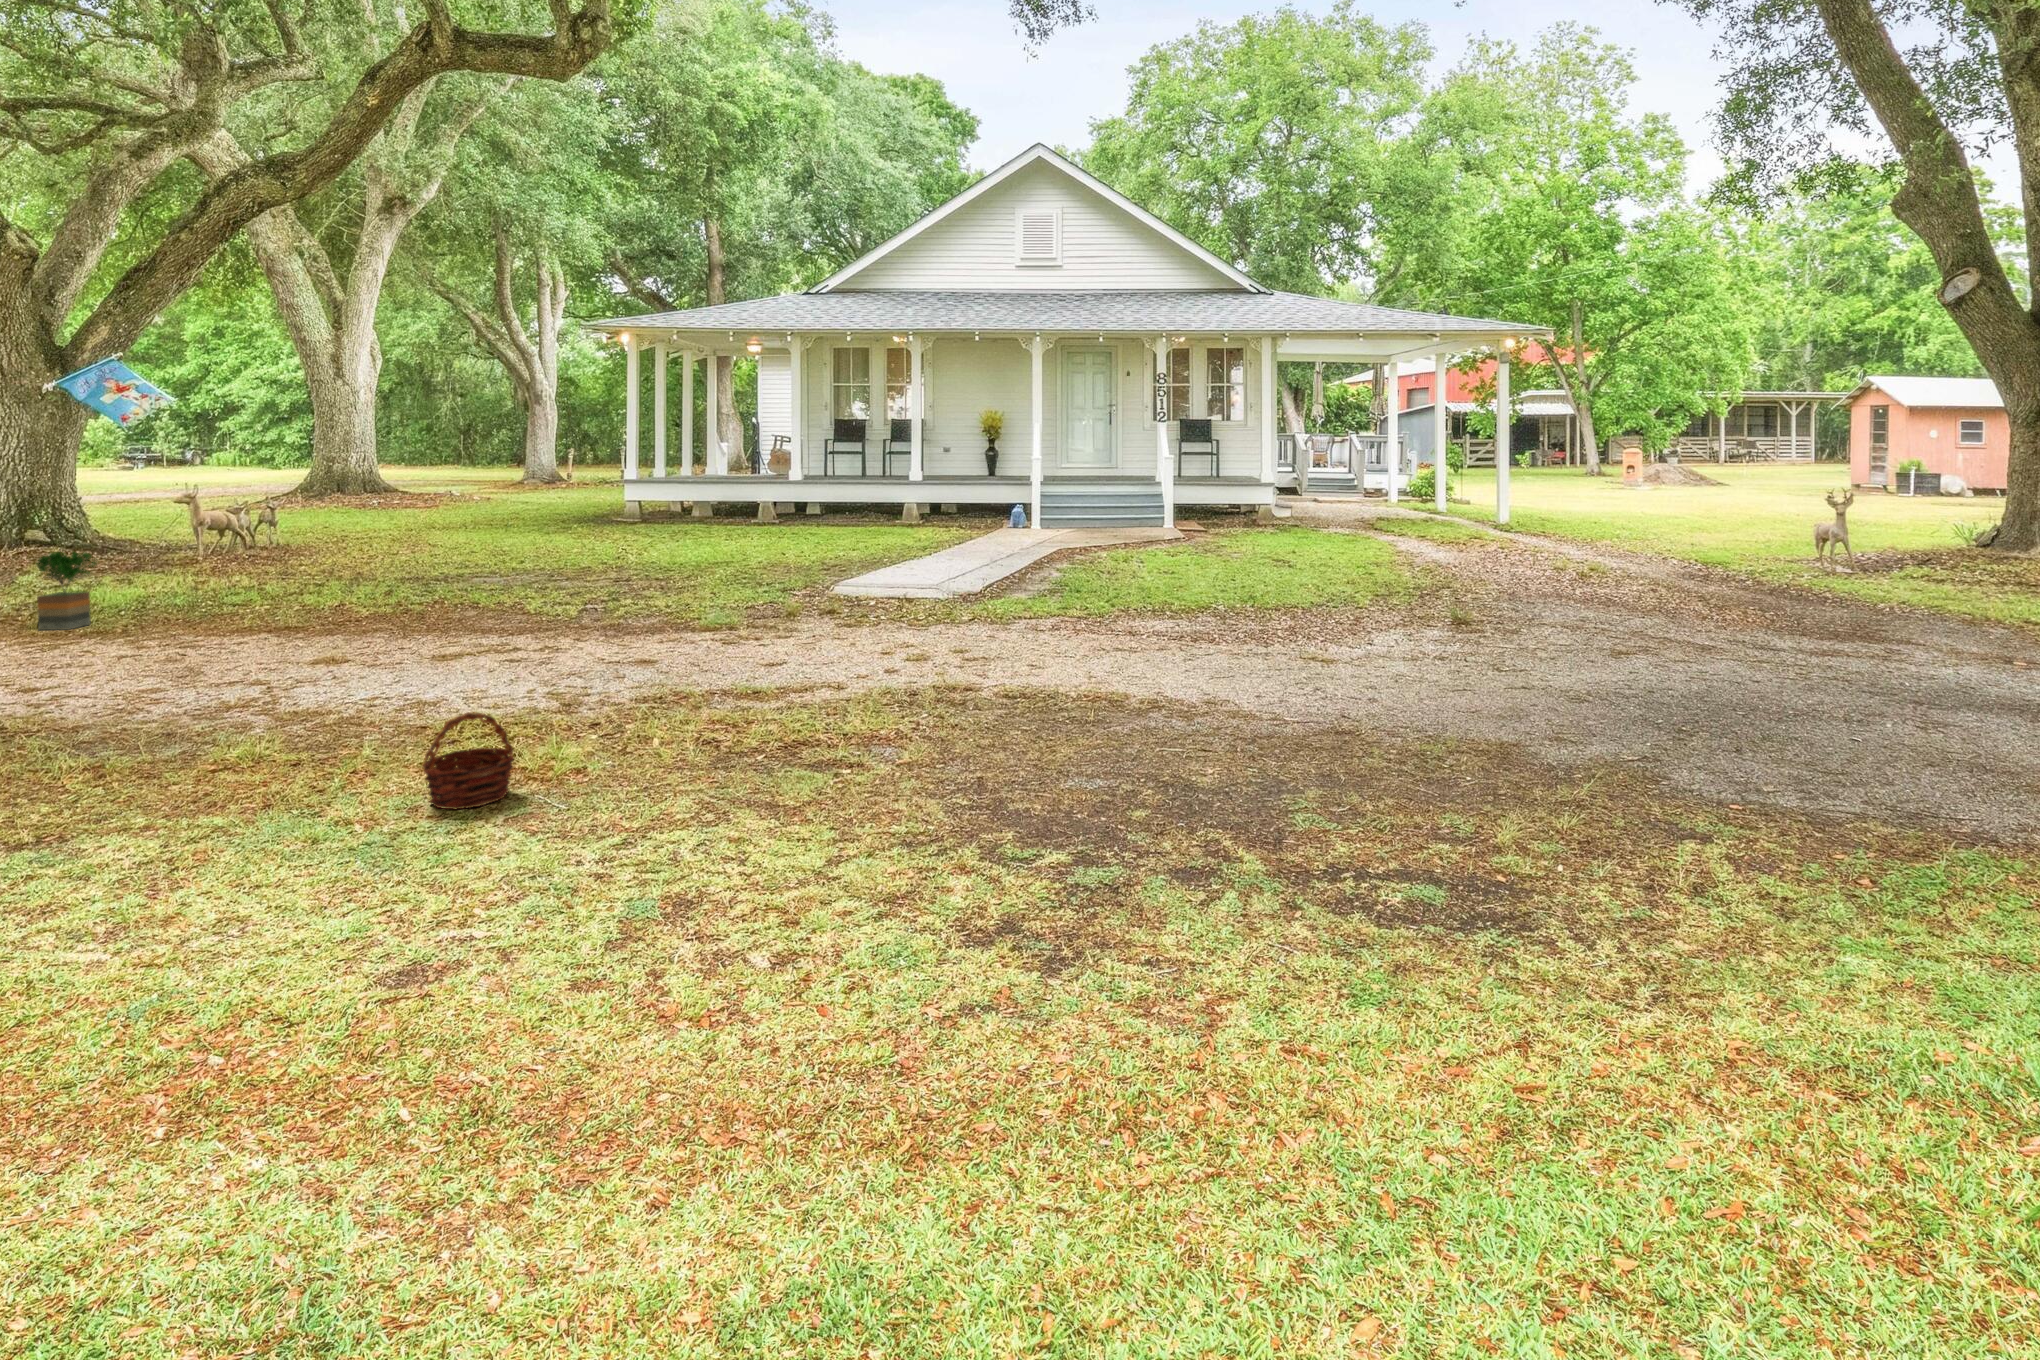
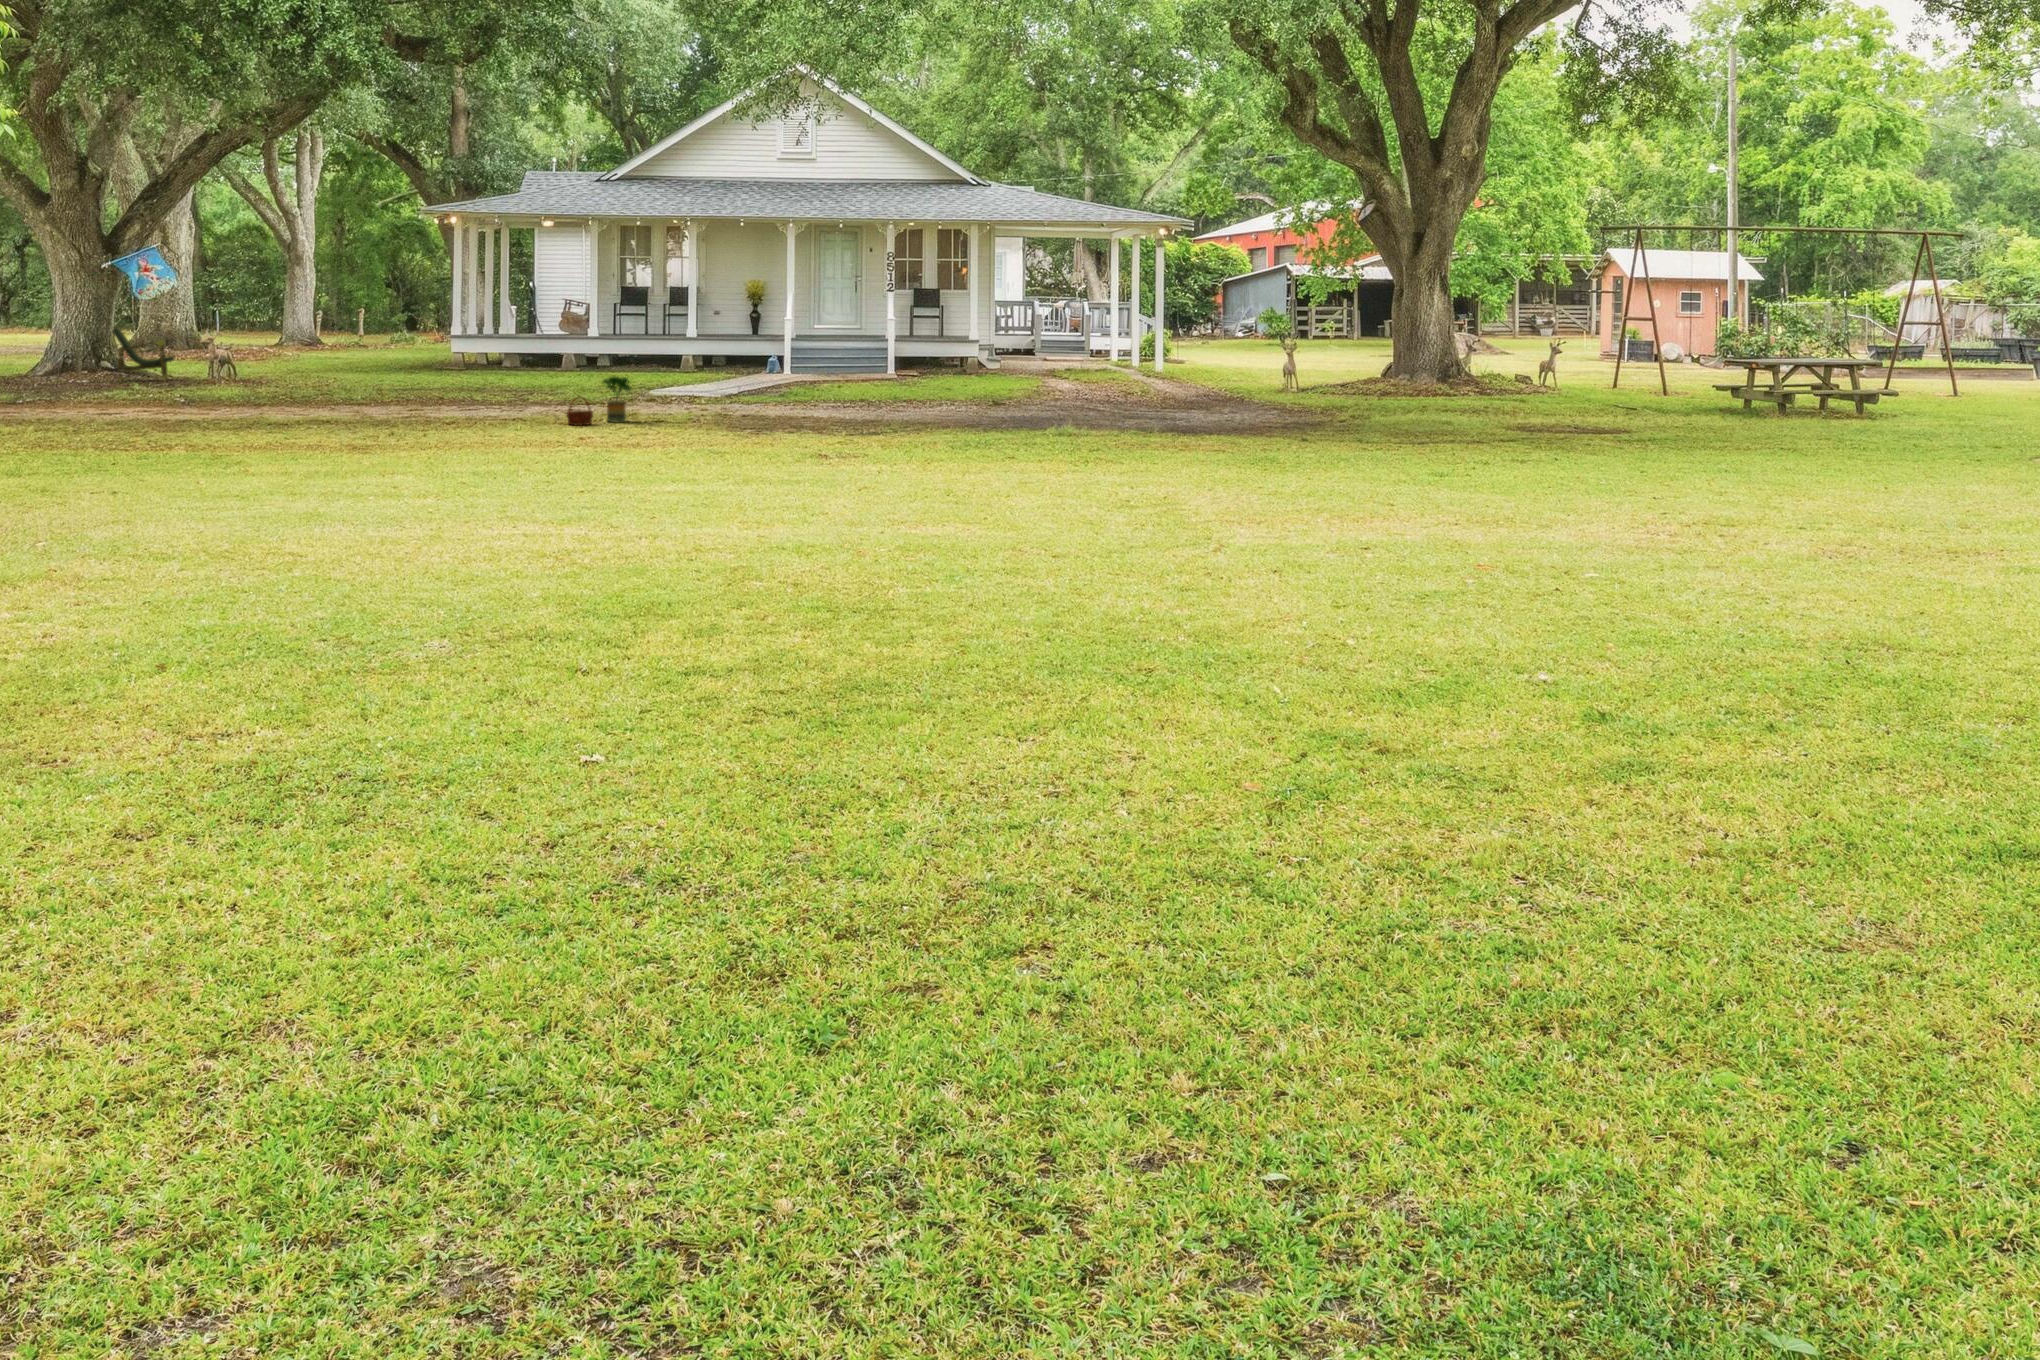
lounge chair: none [106,474,217,552] -> present [112,327,175,381]
potted tree: present [36,552,97,630] -> present [603,376,632,423]

